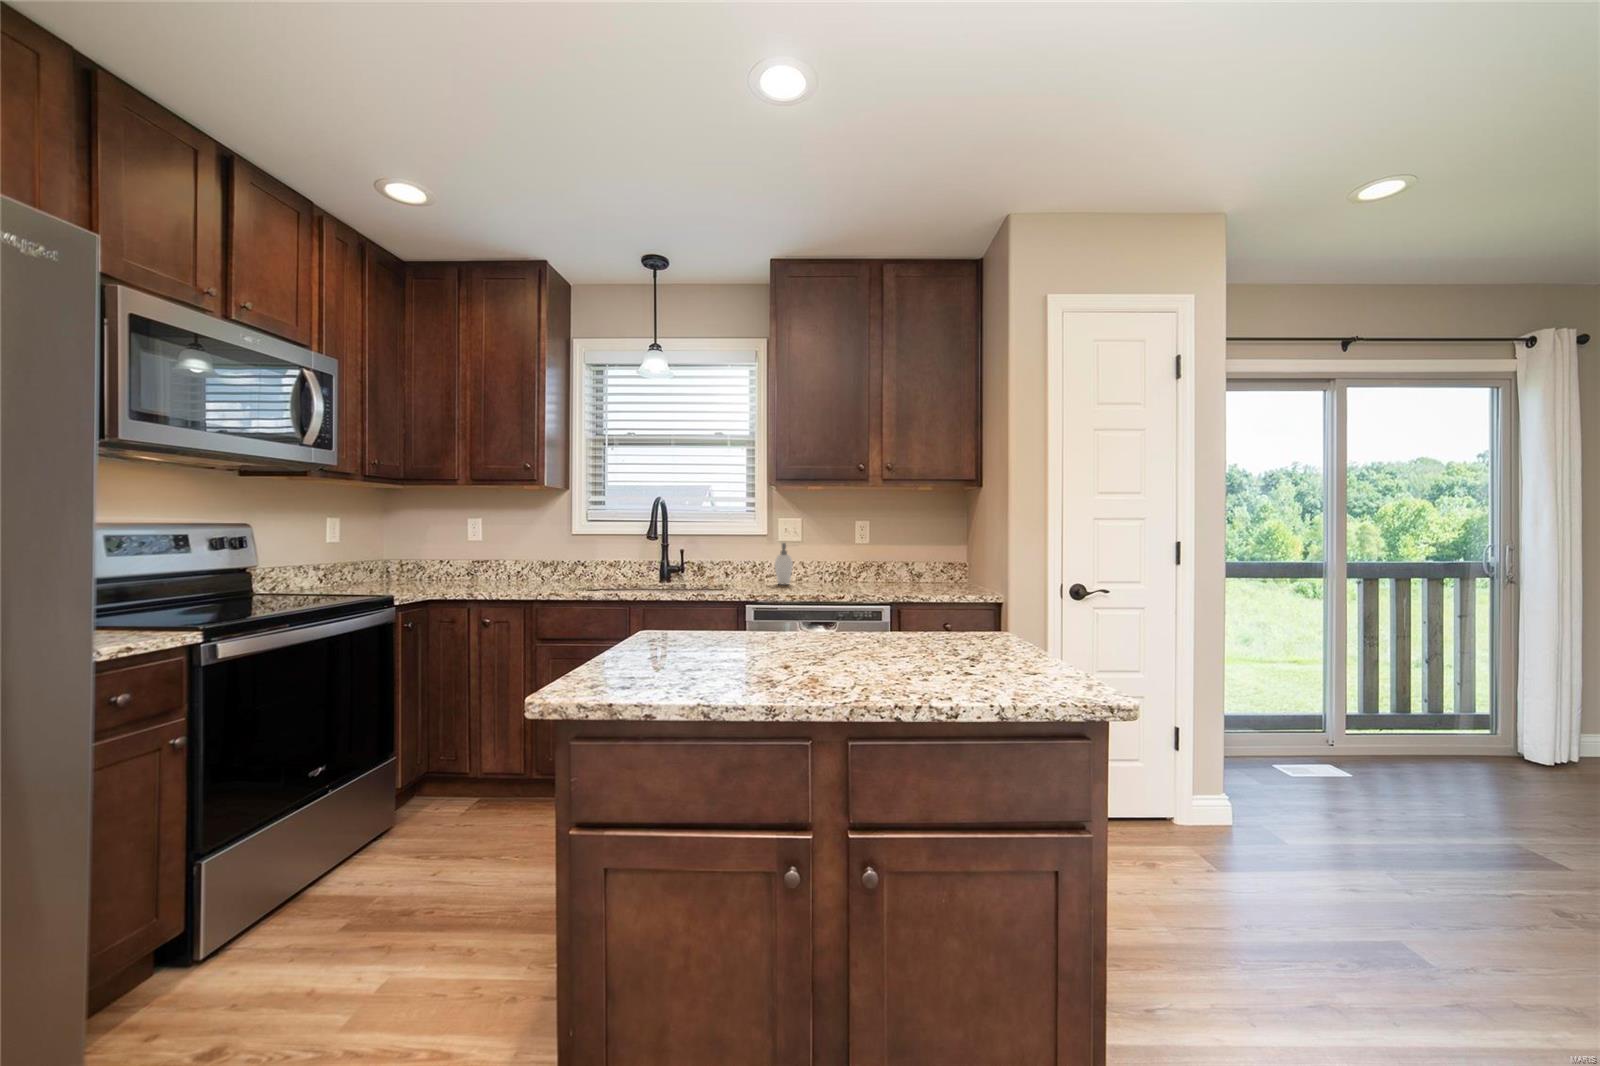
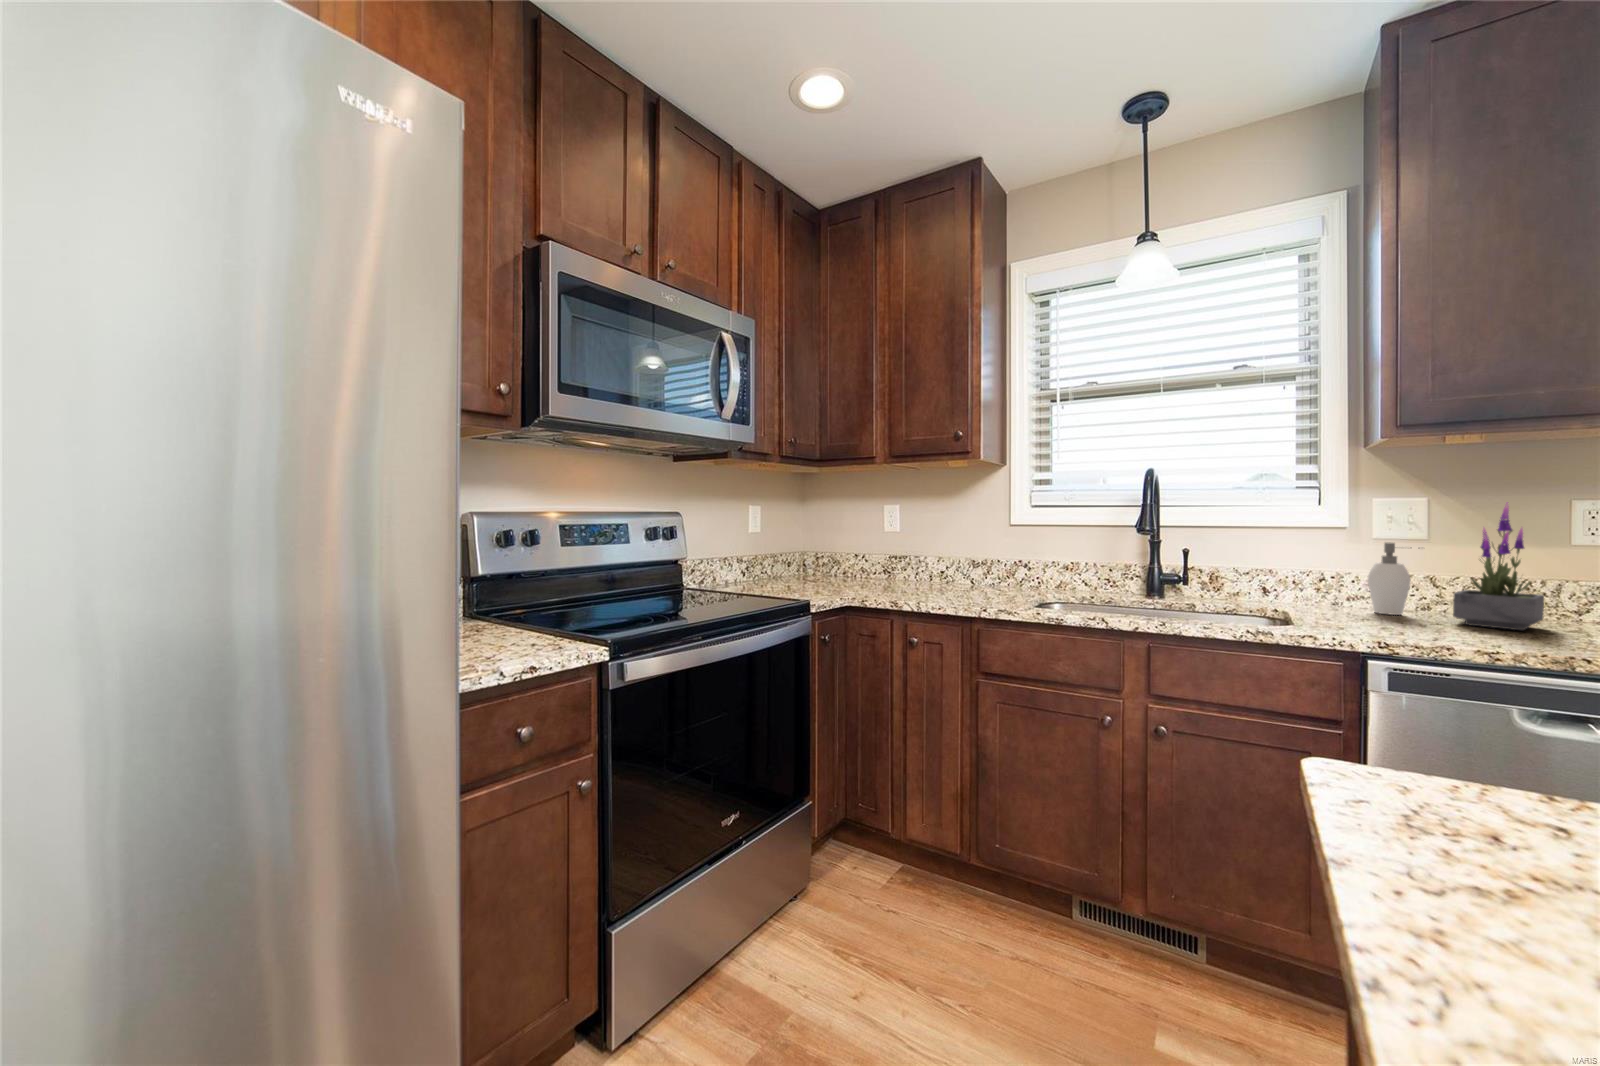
potted plant: none [806,520,843,588] -> present [1453,502,1544,630]

